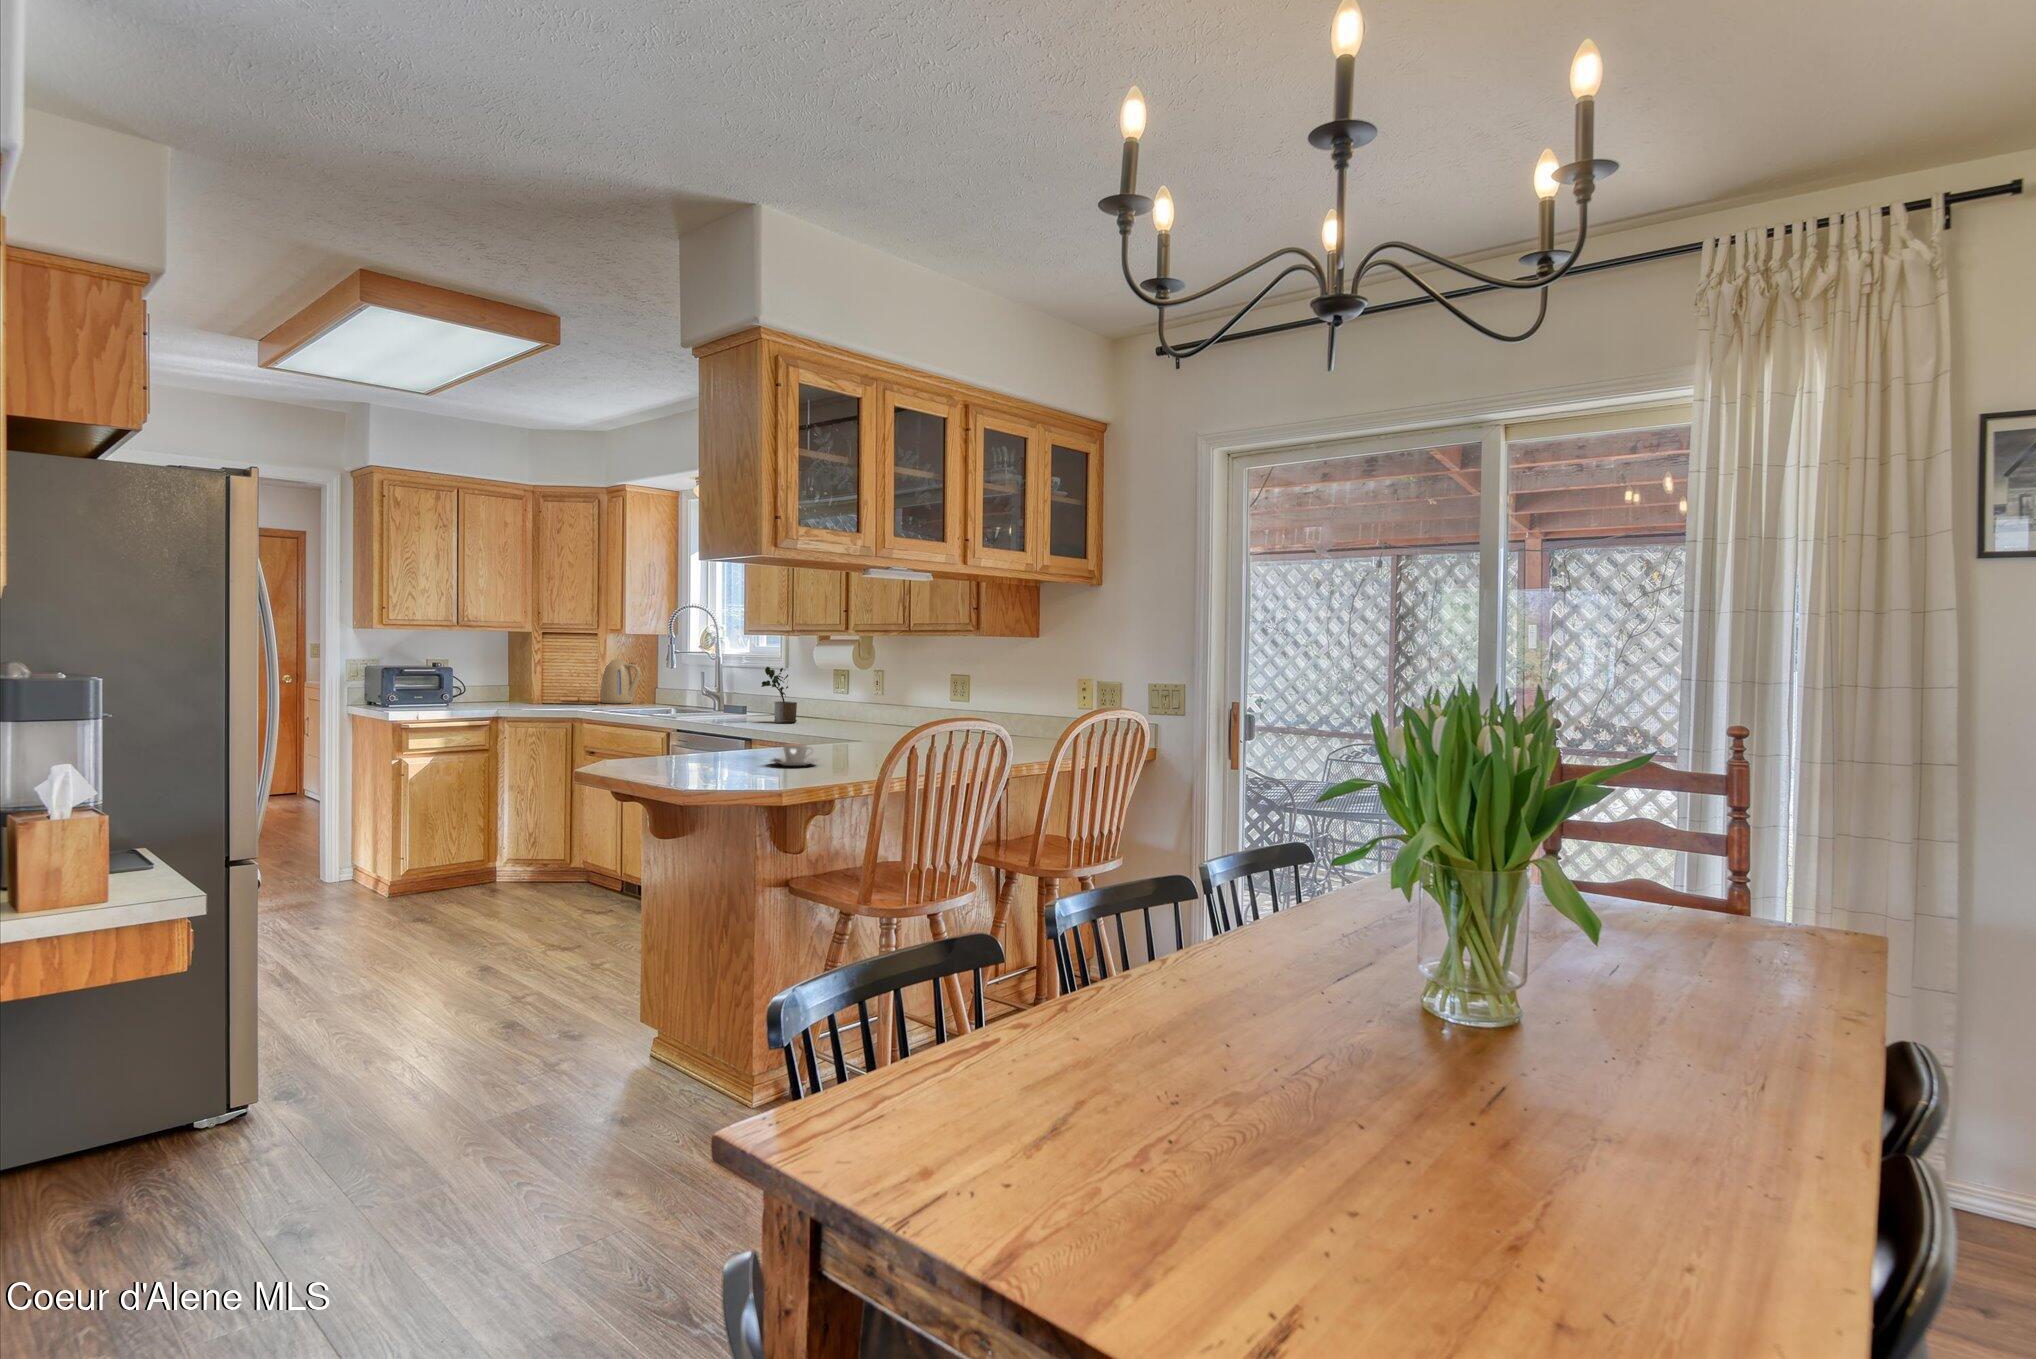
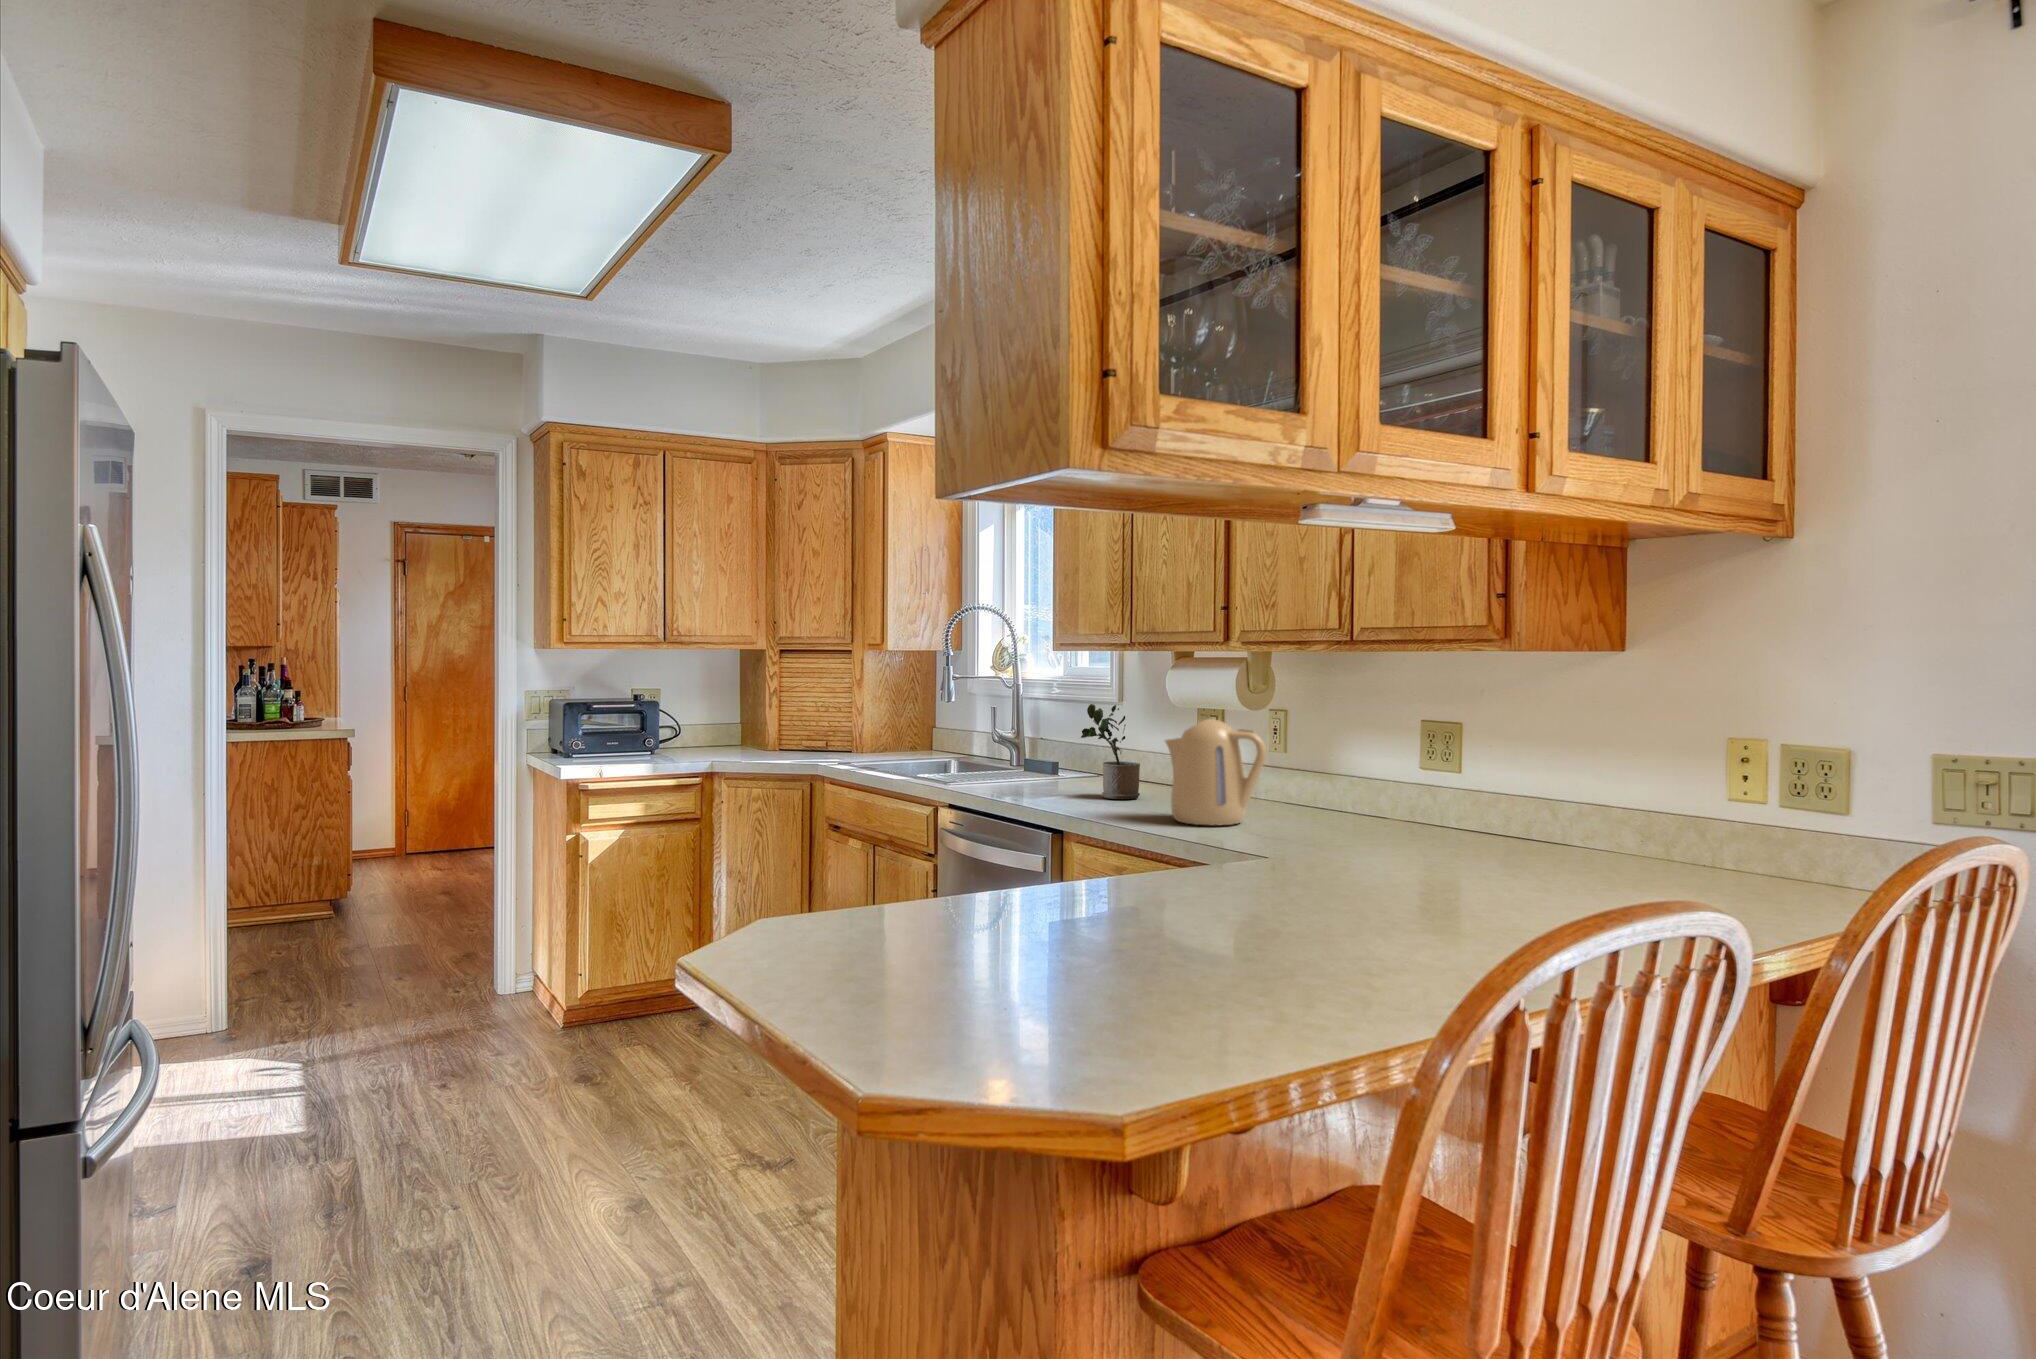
kettle: present [600,659,641,704] -> present [1165,719,1266,825]
coffee cup: present [770,743,819,766] -> none [1096,905,1209,965]

